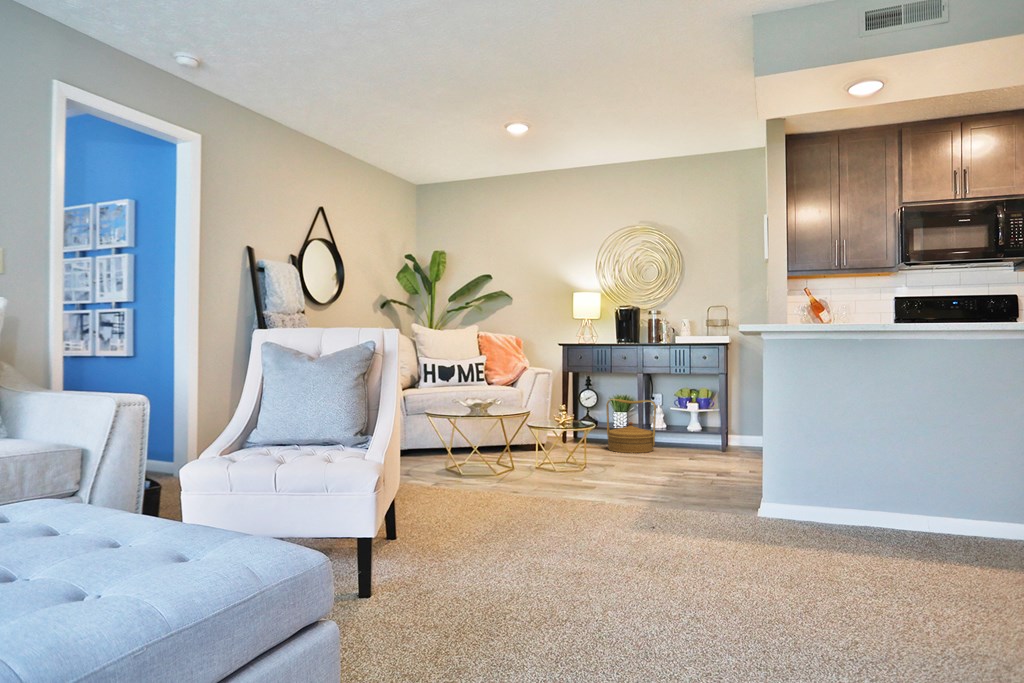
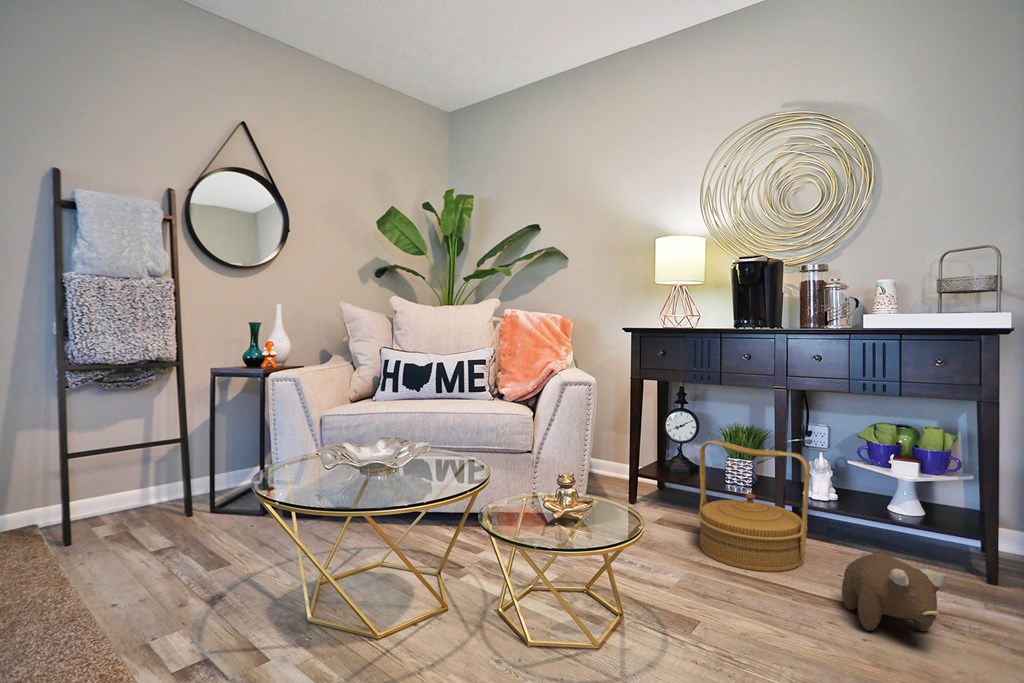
plush toy: none [669,432,703,460] -> present [842,553,947,631]

